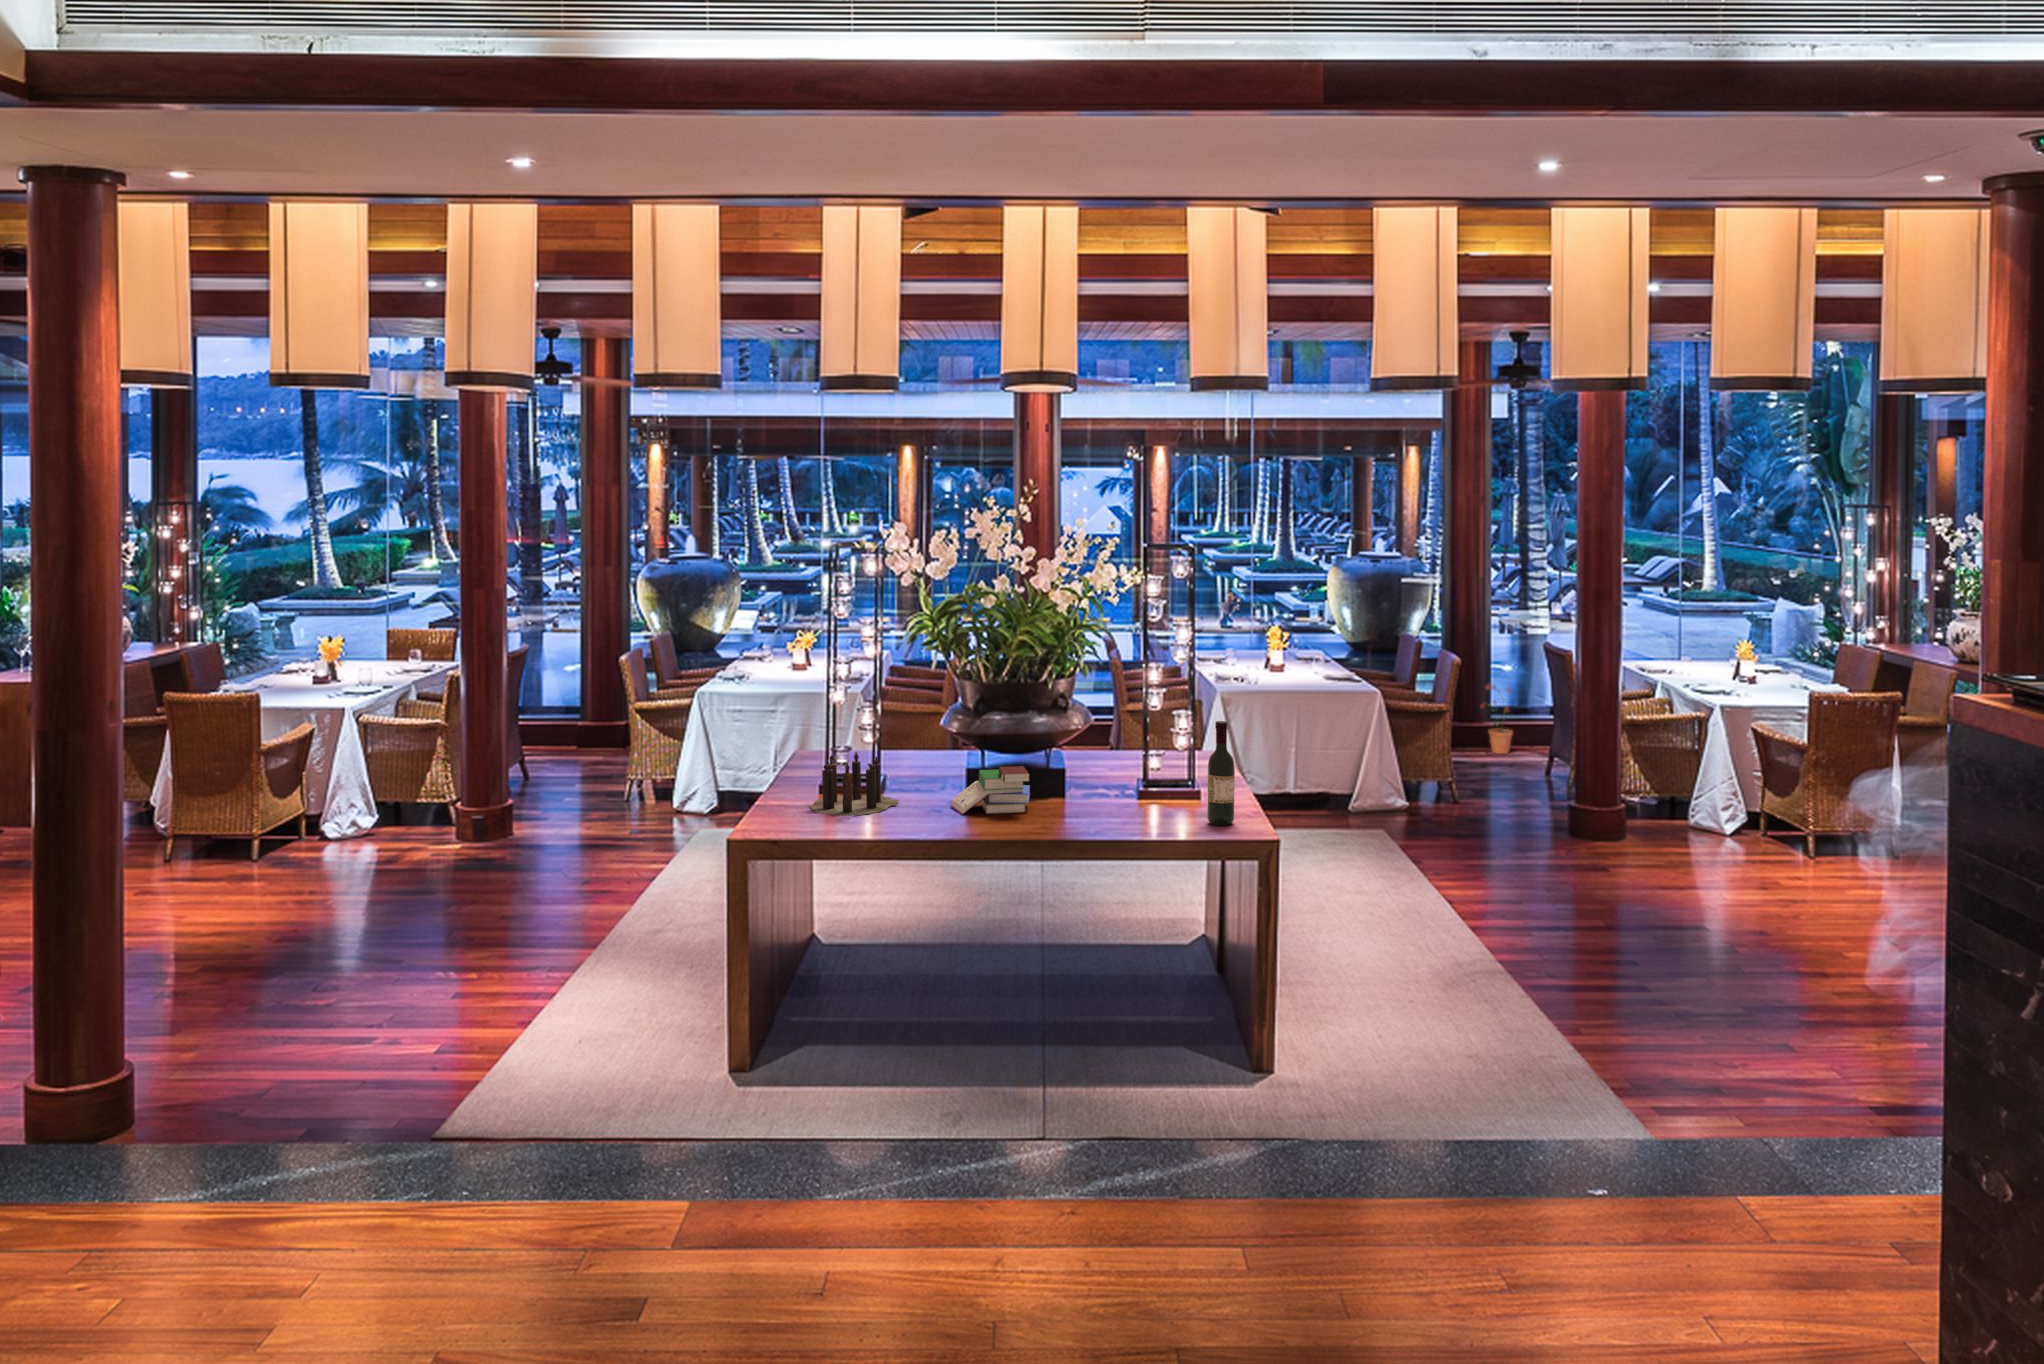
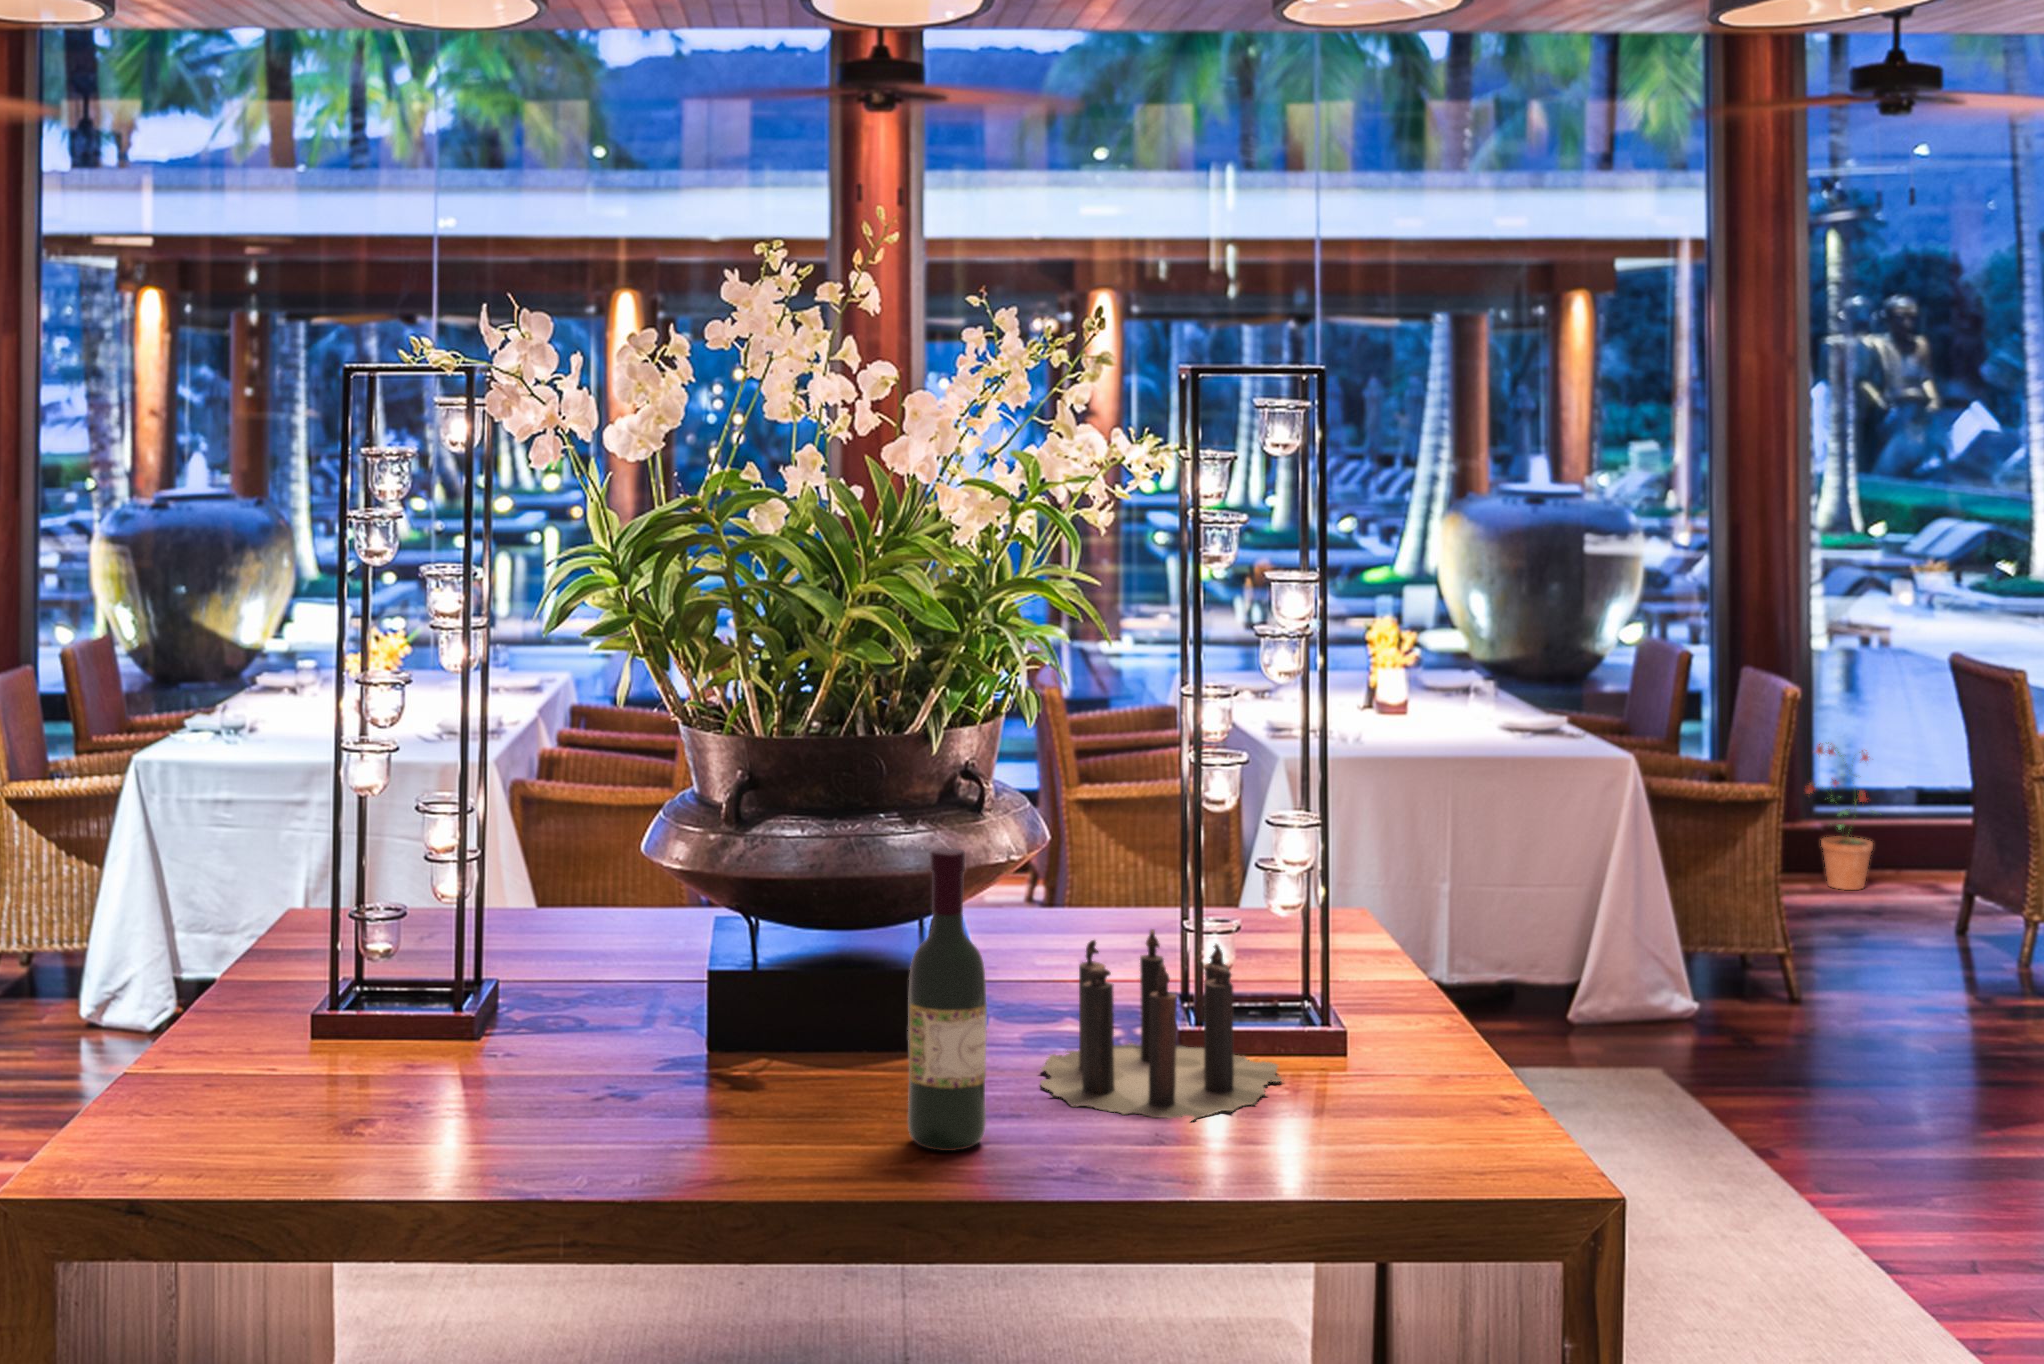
wine bottle: present [1207,721,1235,825] -> present [908,848,987,1151]
candle: present [810,752,899,816] -> present [1041,929,1282,1120]
book: present [950,766,1030,815] -> none [660,970,883,1110]

